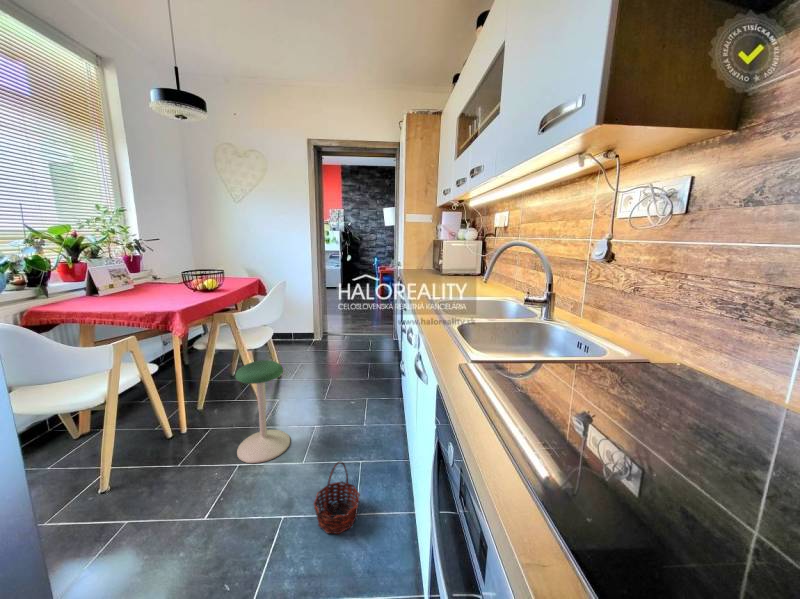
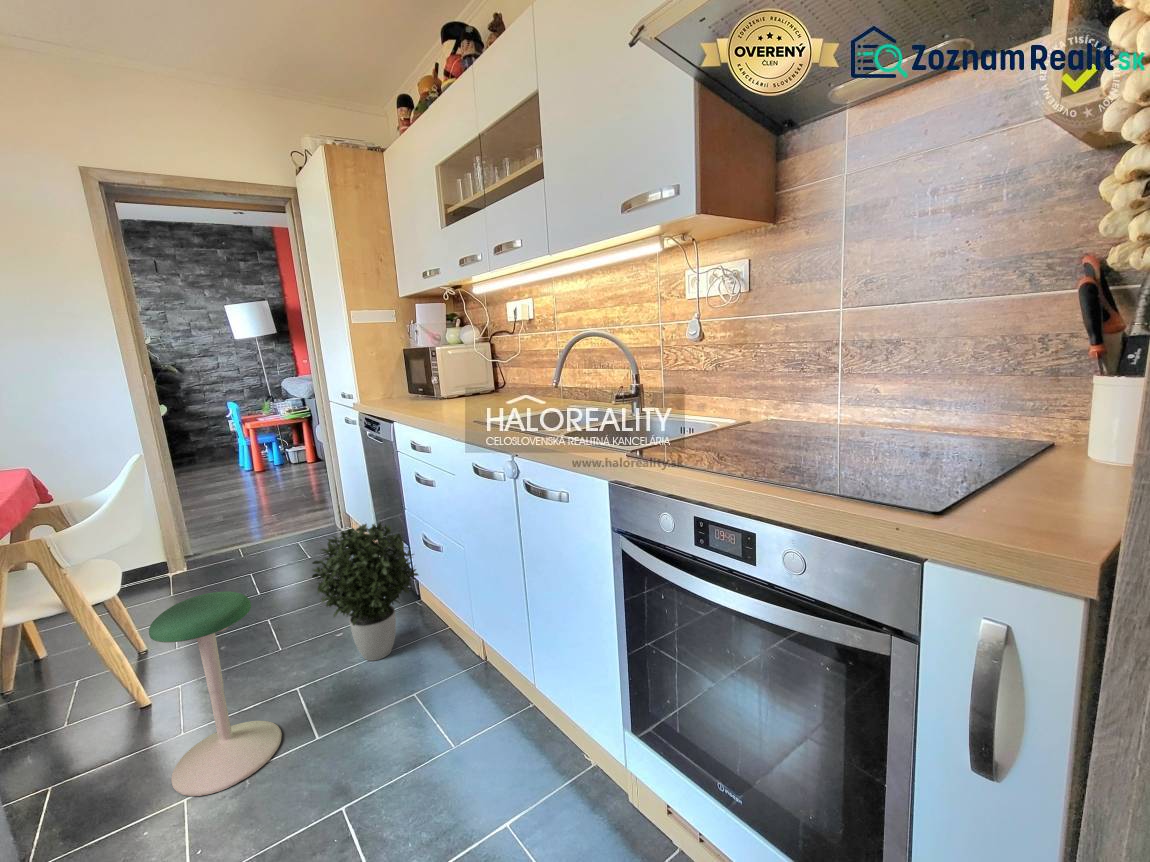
potted plant: none [329,344,387,426] -> present [312,523,418,661]
basket: present [314,462,360,534] -> none [408,677,479,785]

